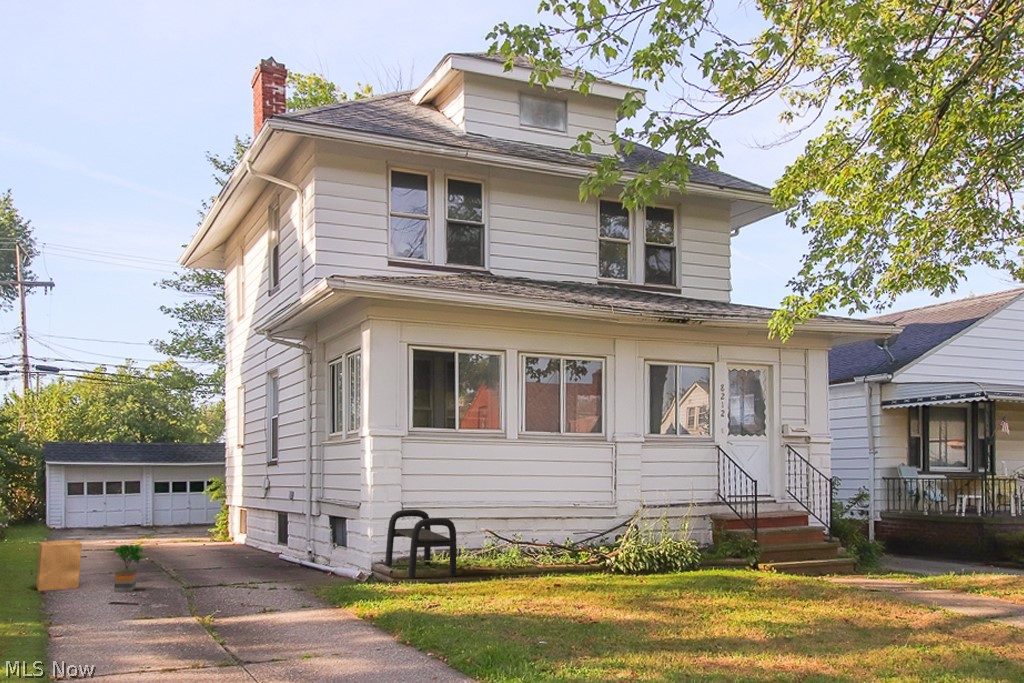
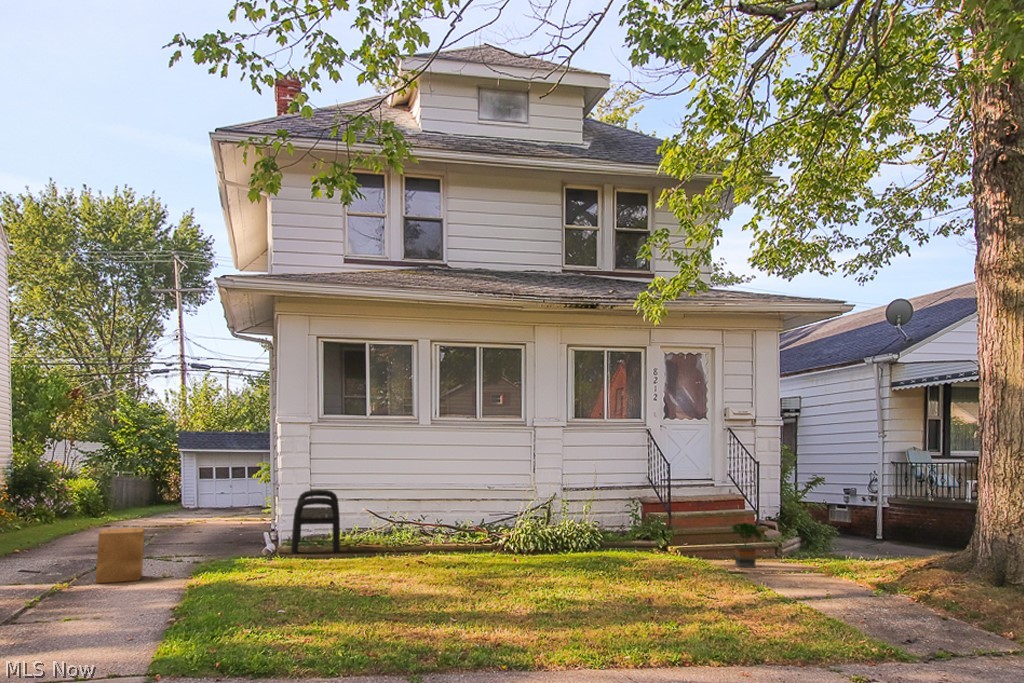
cardboard box: present [36,540,82,591] -> present [96,528,145,583]
potted tree: present [114,545,144,592] -> present [732,523,762,568]

